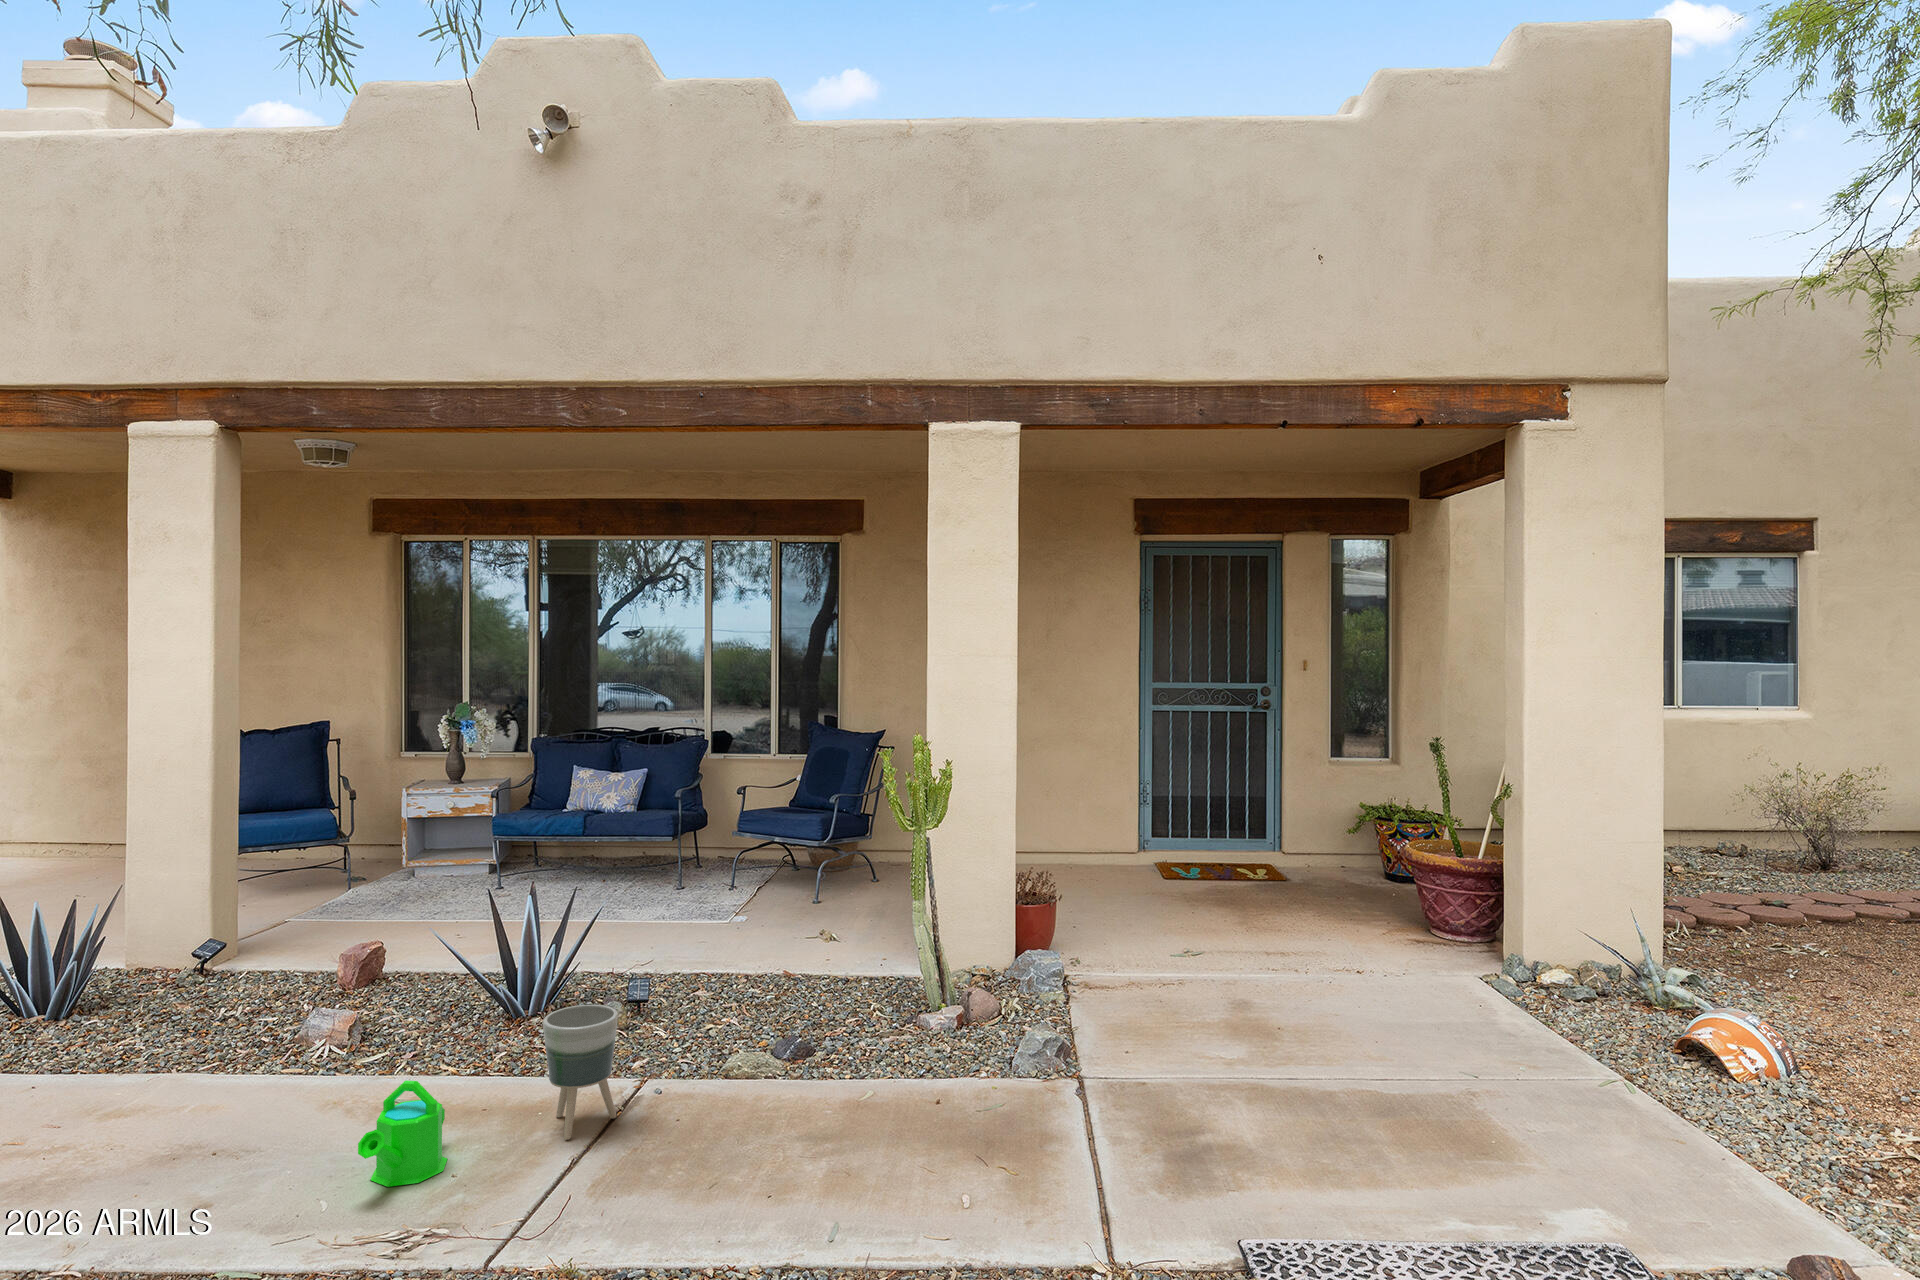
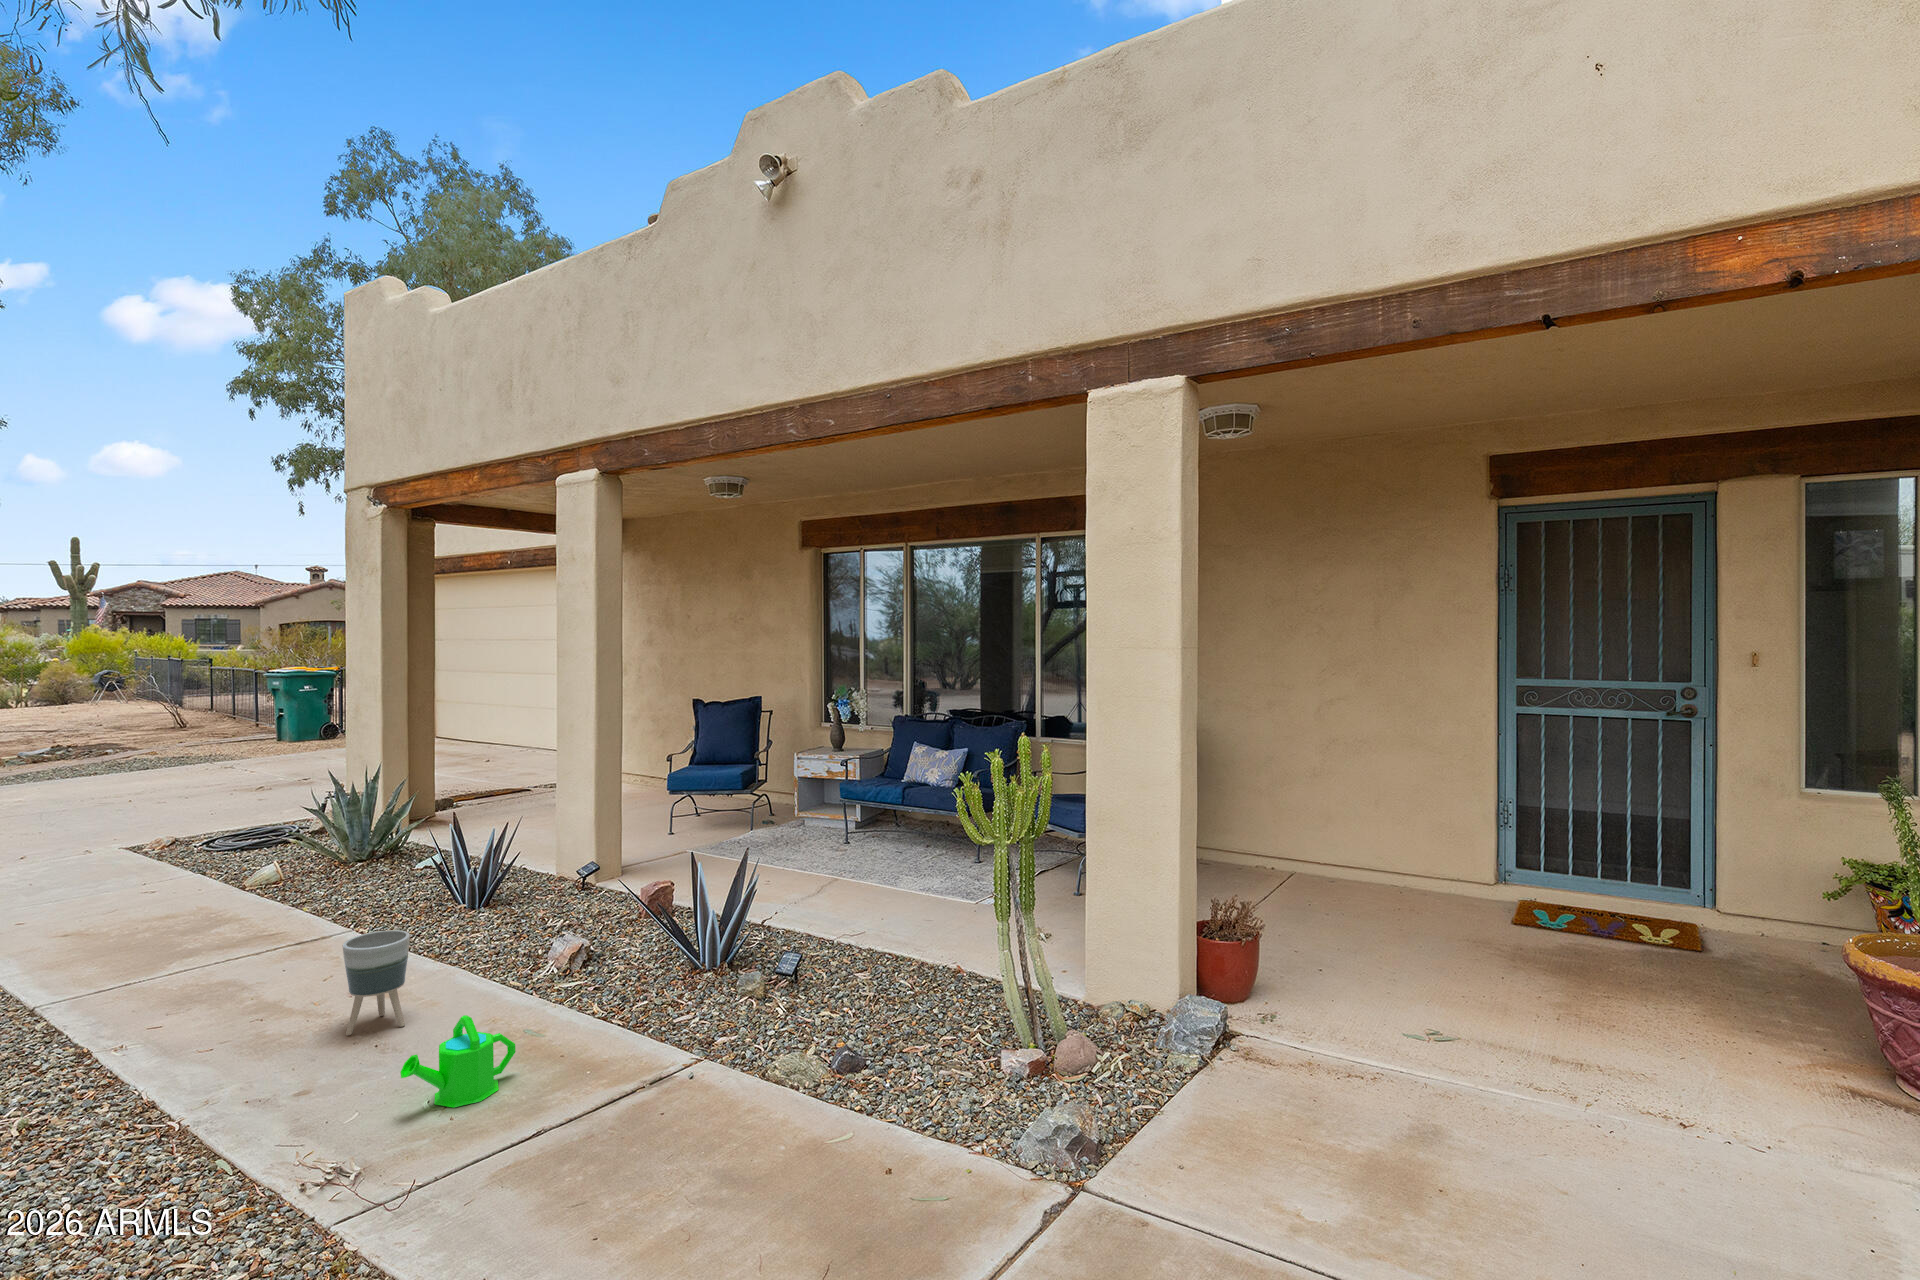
planter: present [543,1005,618,1140] -> present [342,930,410,1035]

